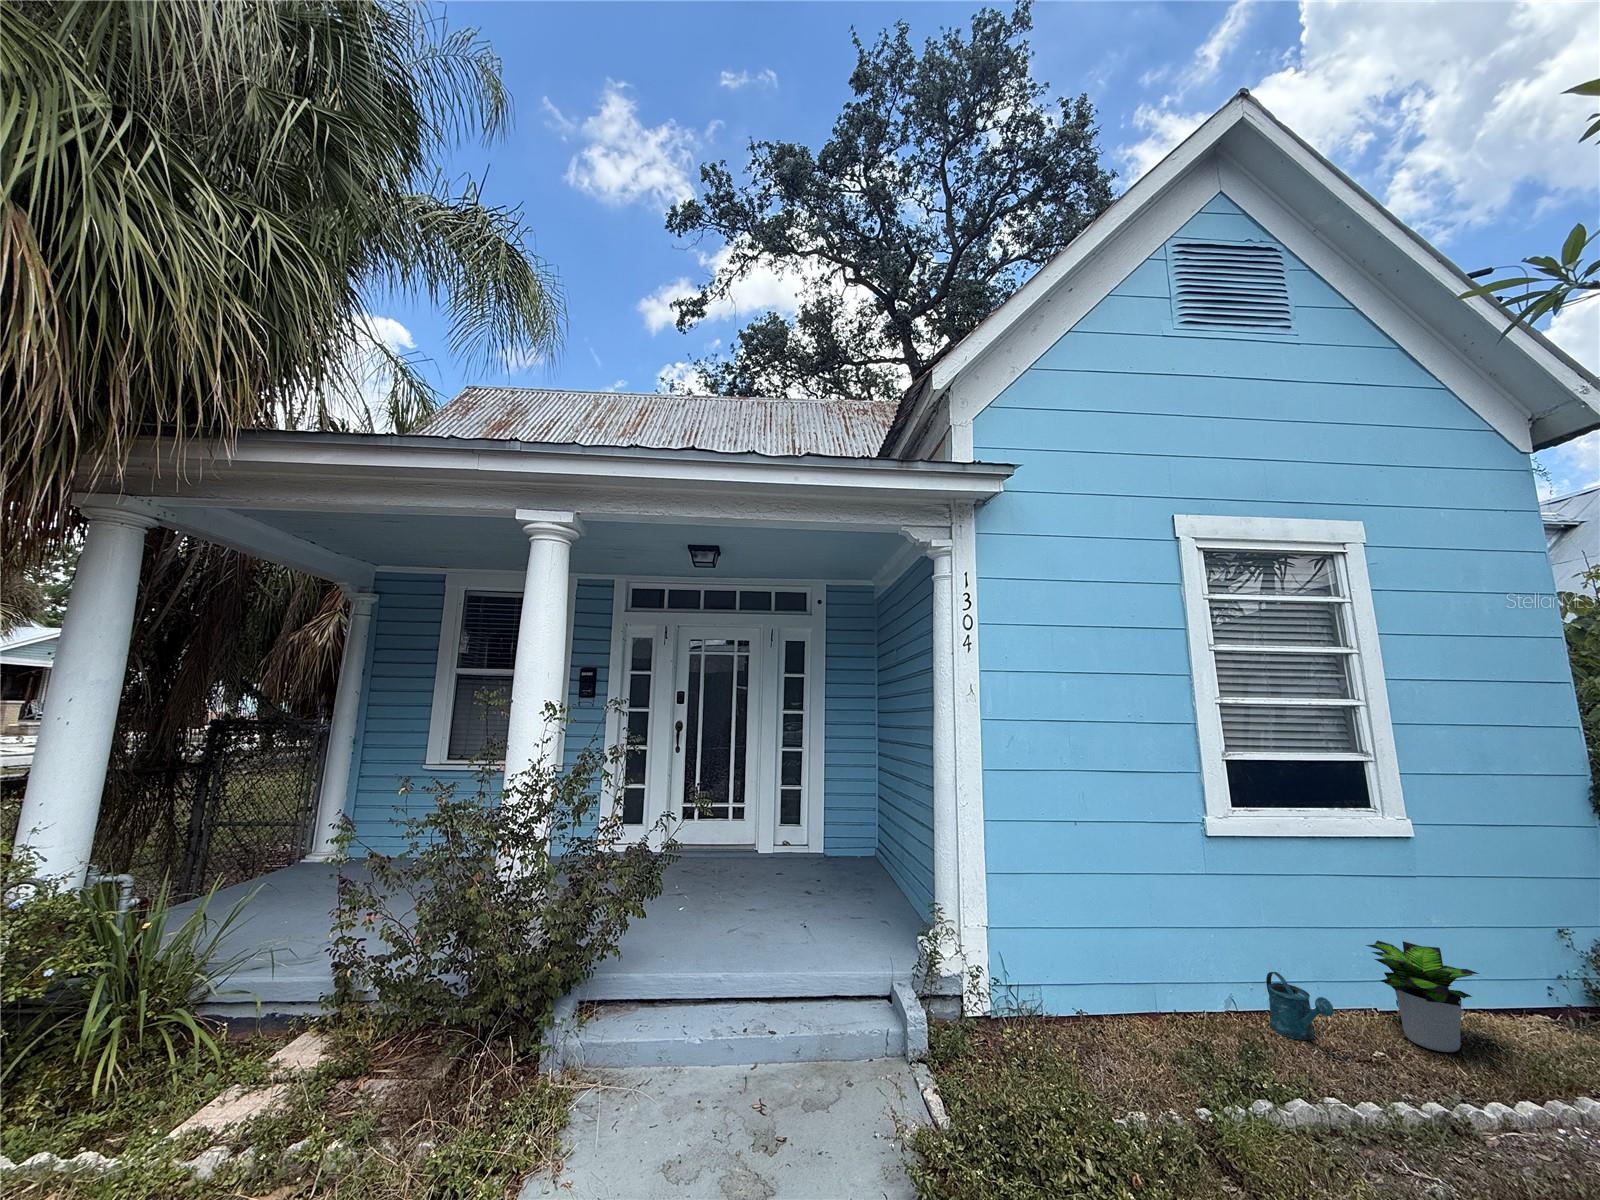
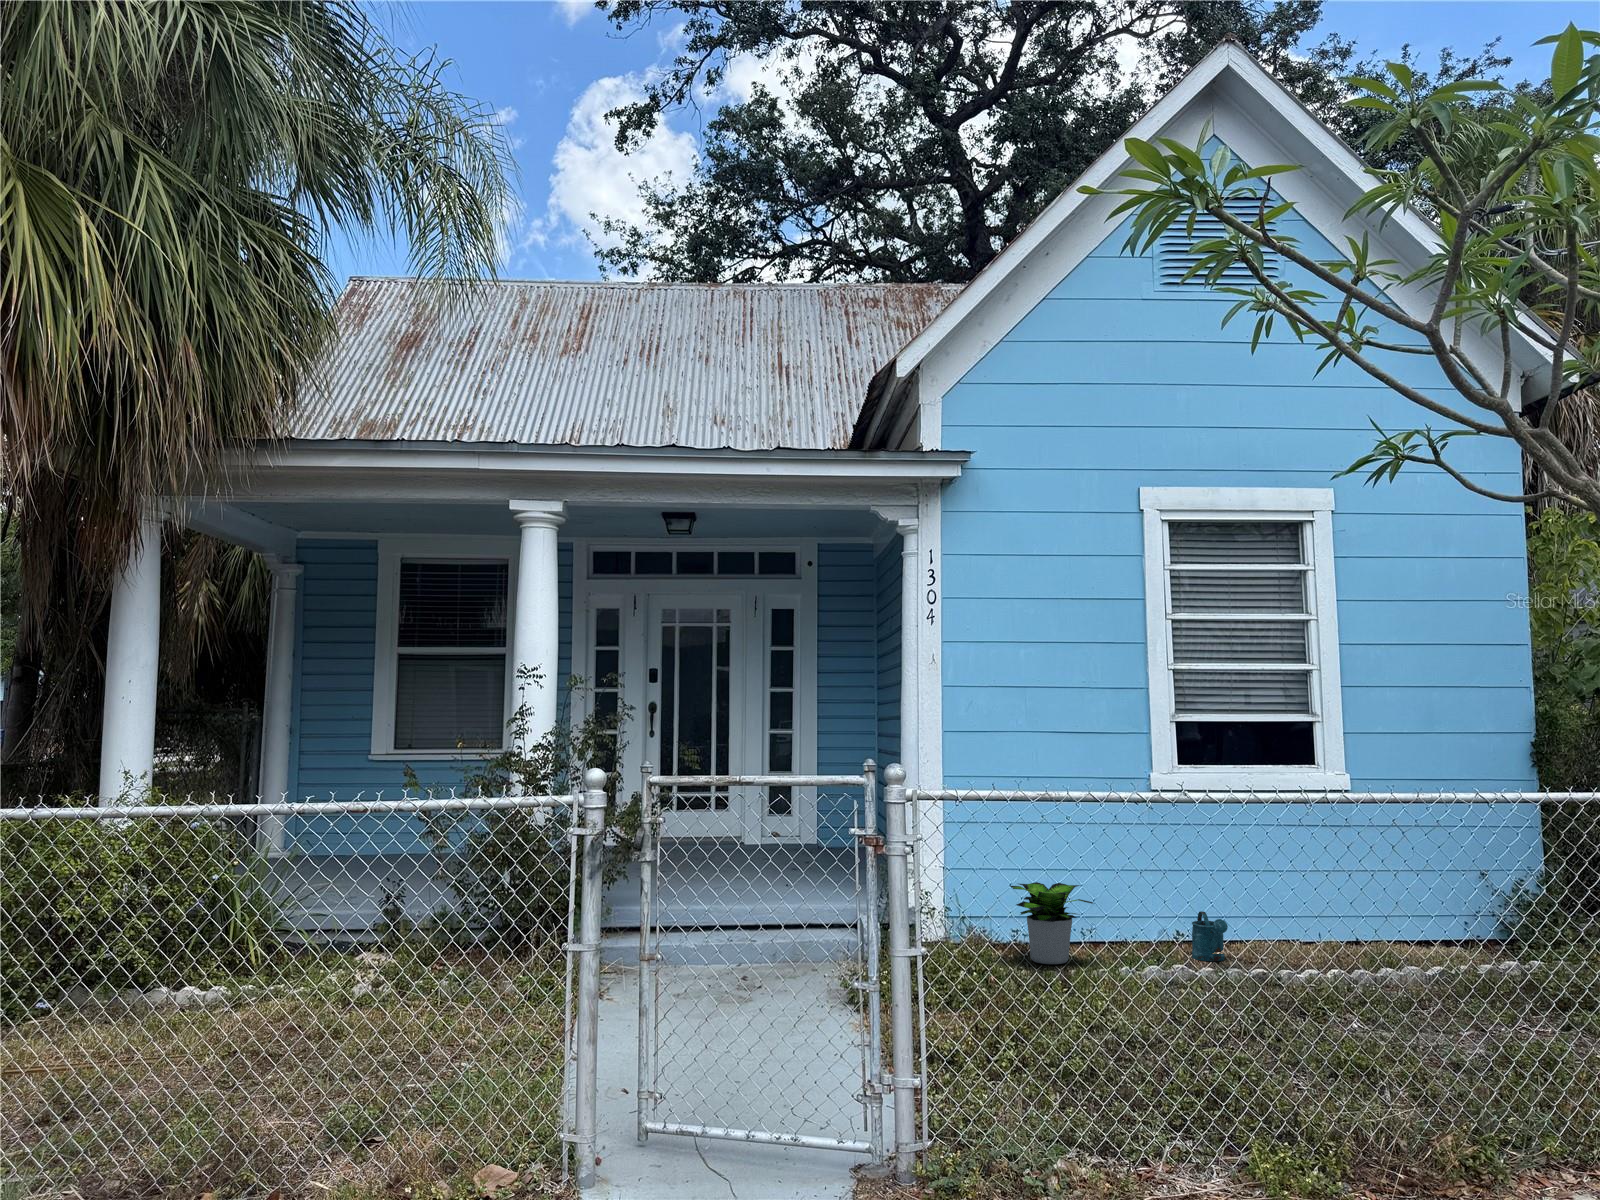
potted plant: present [1366,941,1479,1052] -> present [1010,882,1093,964]

